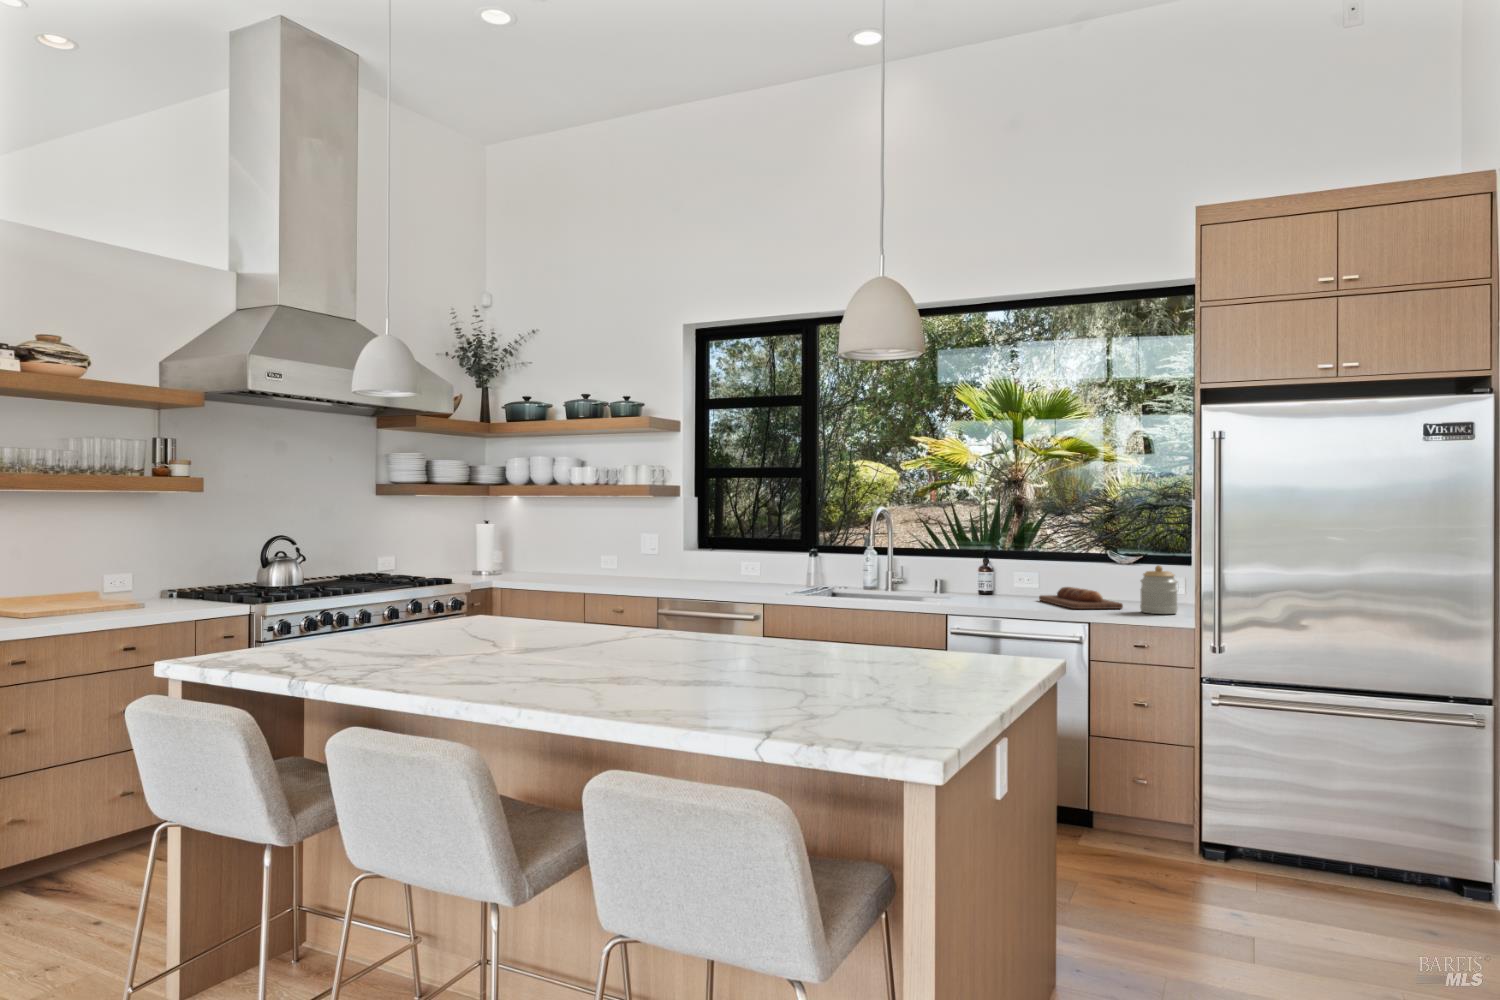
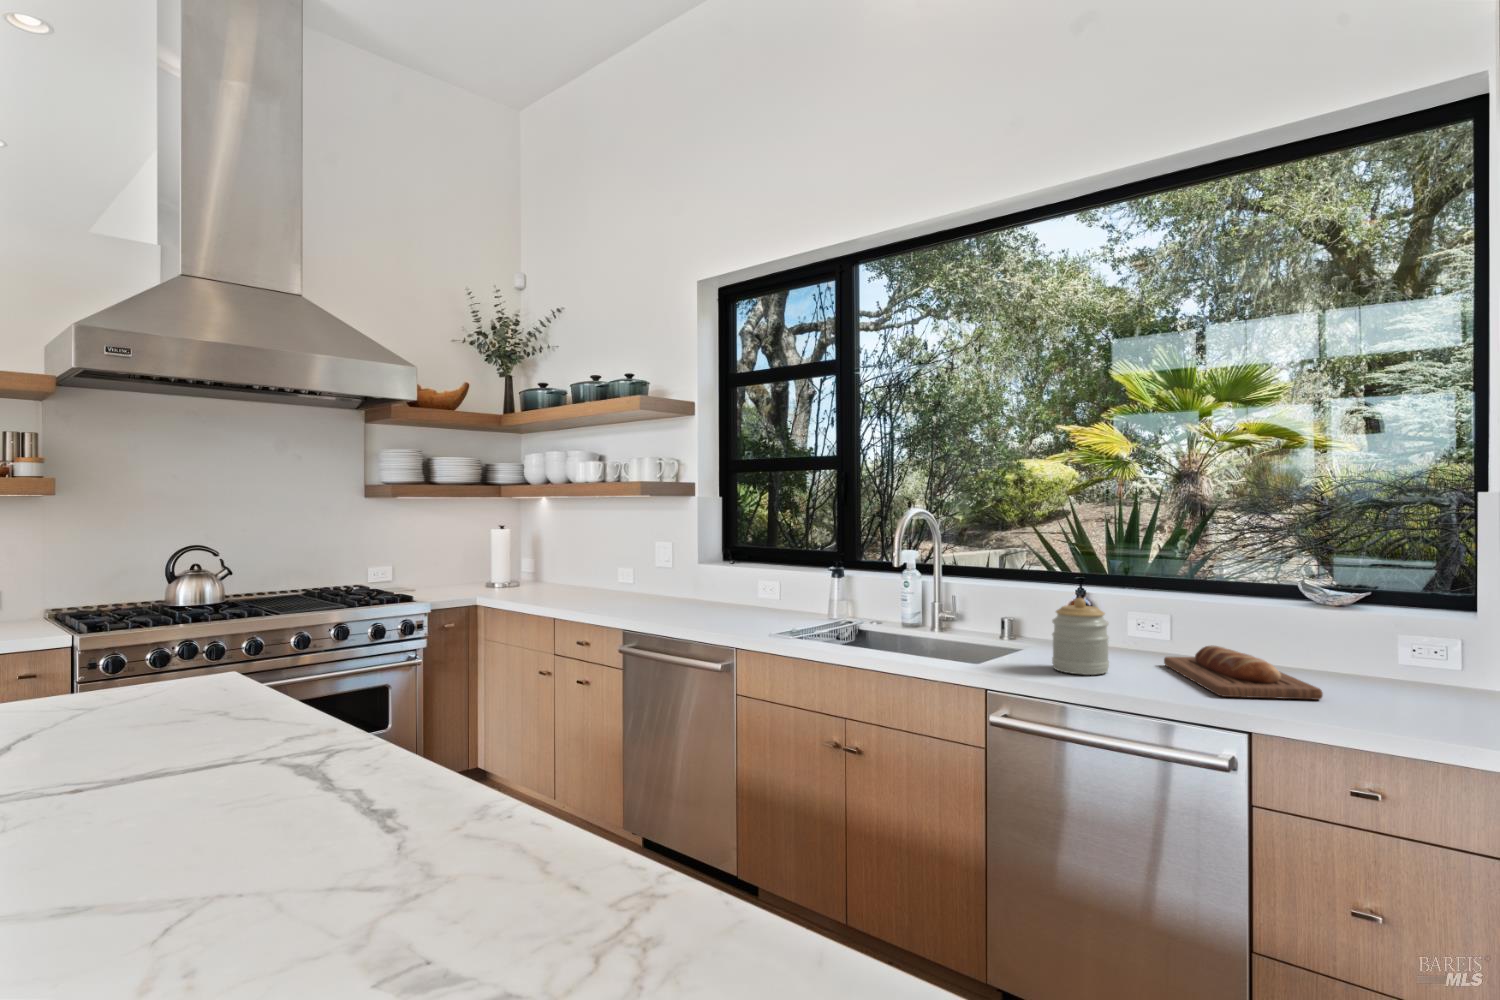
jar: present [1140,565,1178,614] -> present [1052,598,1109,675]

